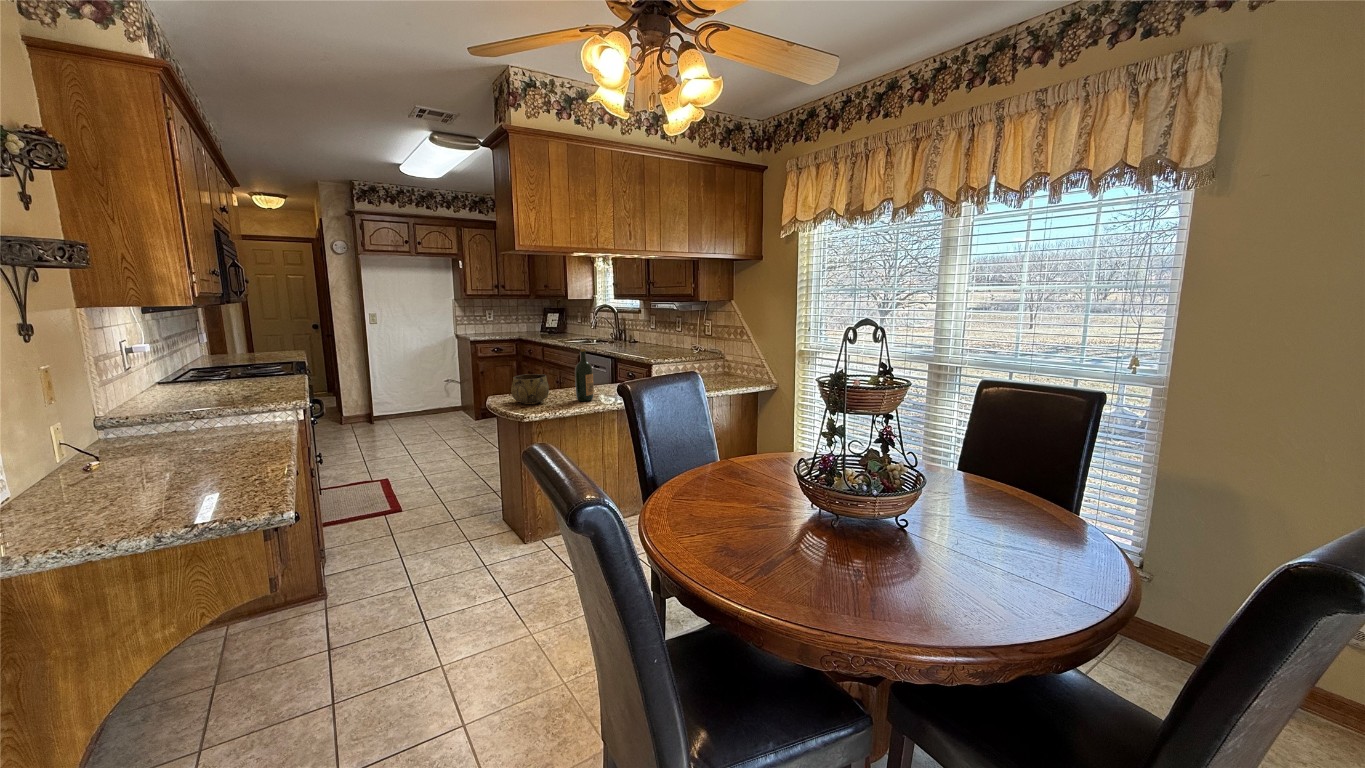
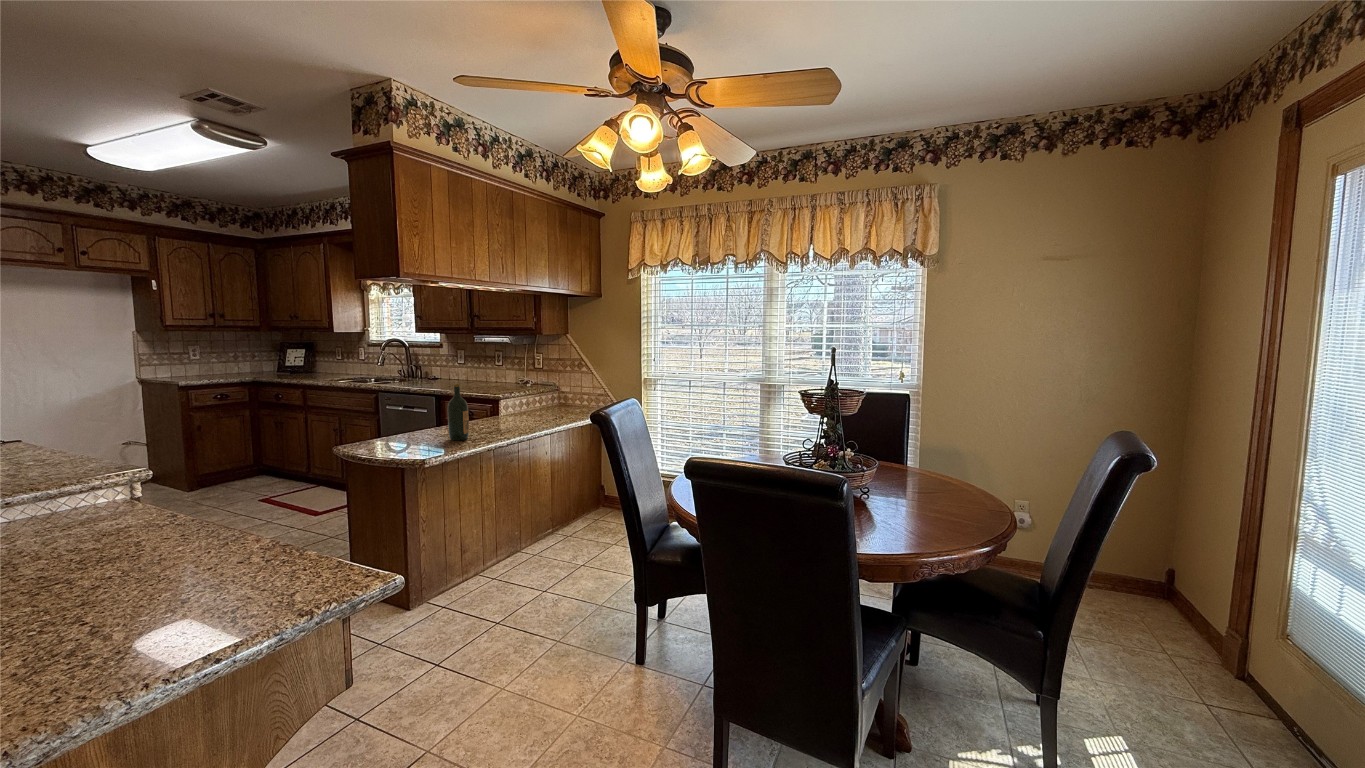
decorative bowl: present [511,374,549,404] -> none [373,414,422,449]

